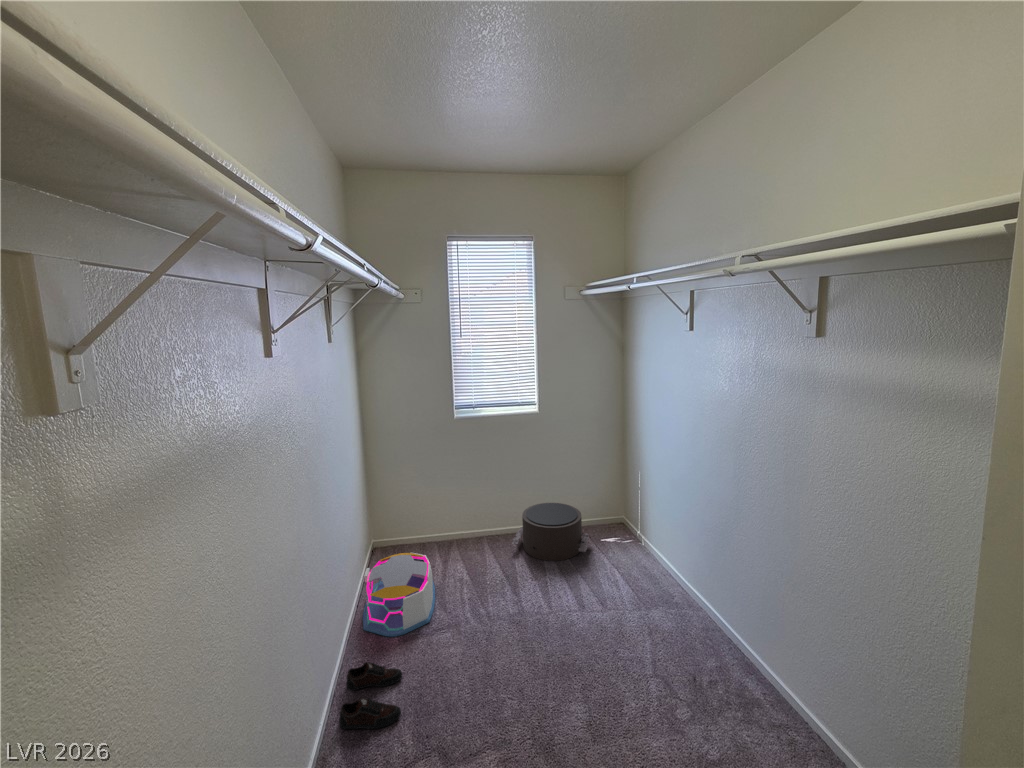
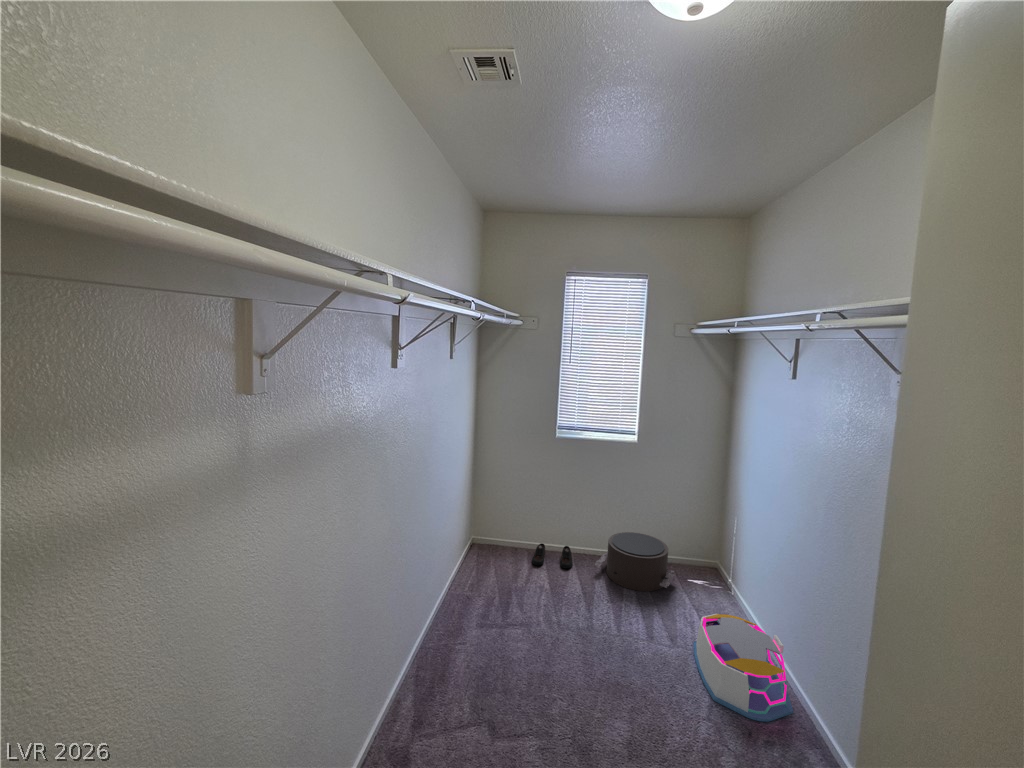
storage bin: present [363,553,435,636] -> present [694,613,793,722]
shoe: present [339,662,402,729] -> present [532,543,573,569]

